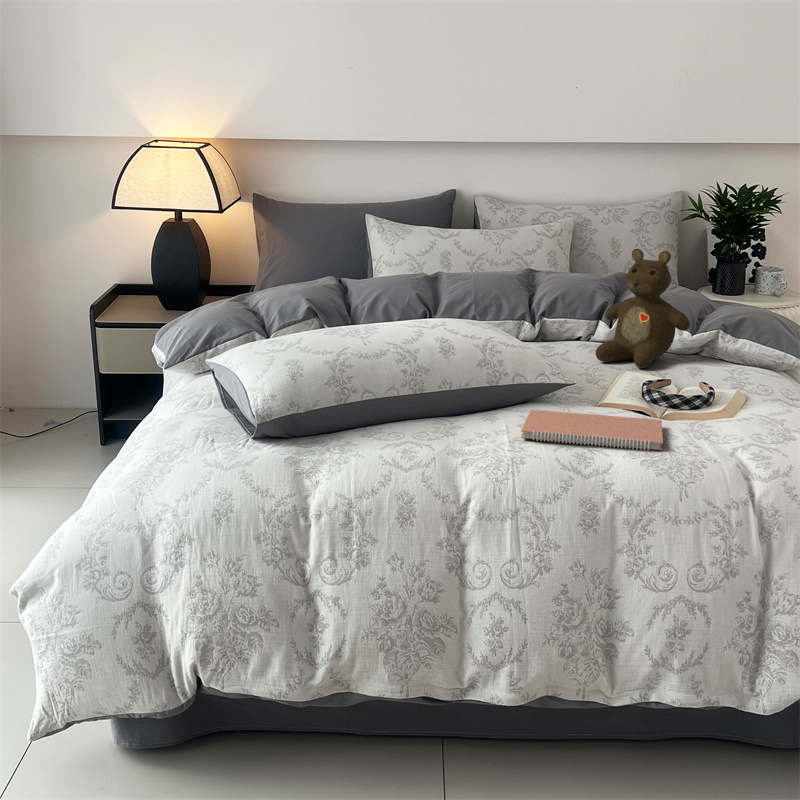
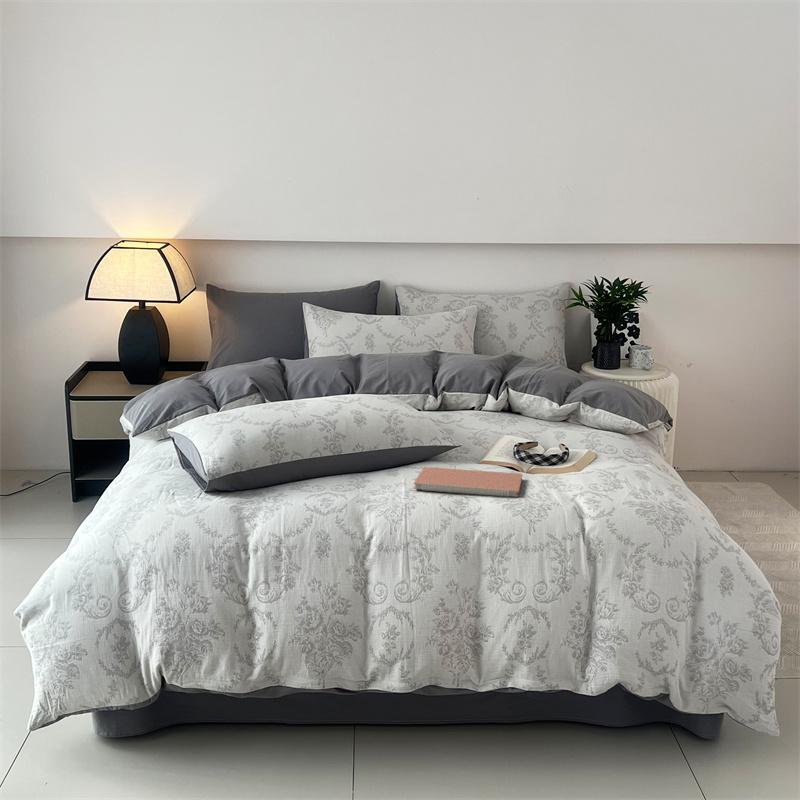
teddy bear: present [596,249,690,368] -> none [485,337,558,433]

